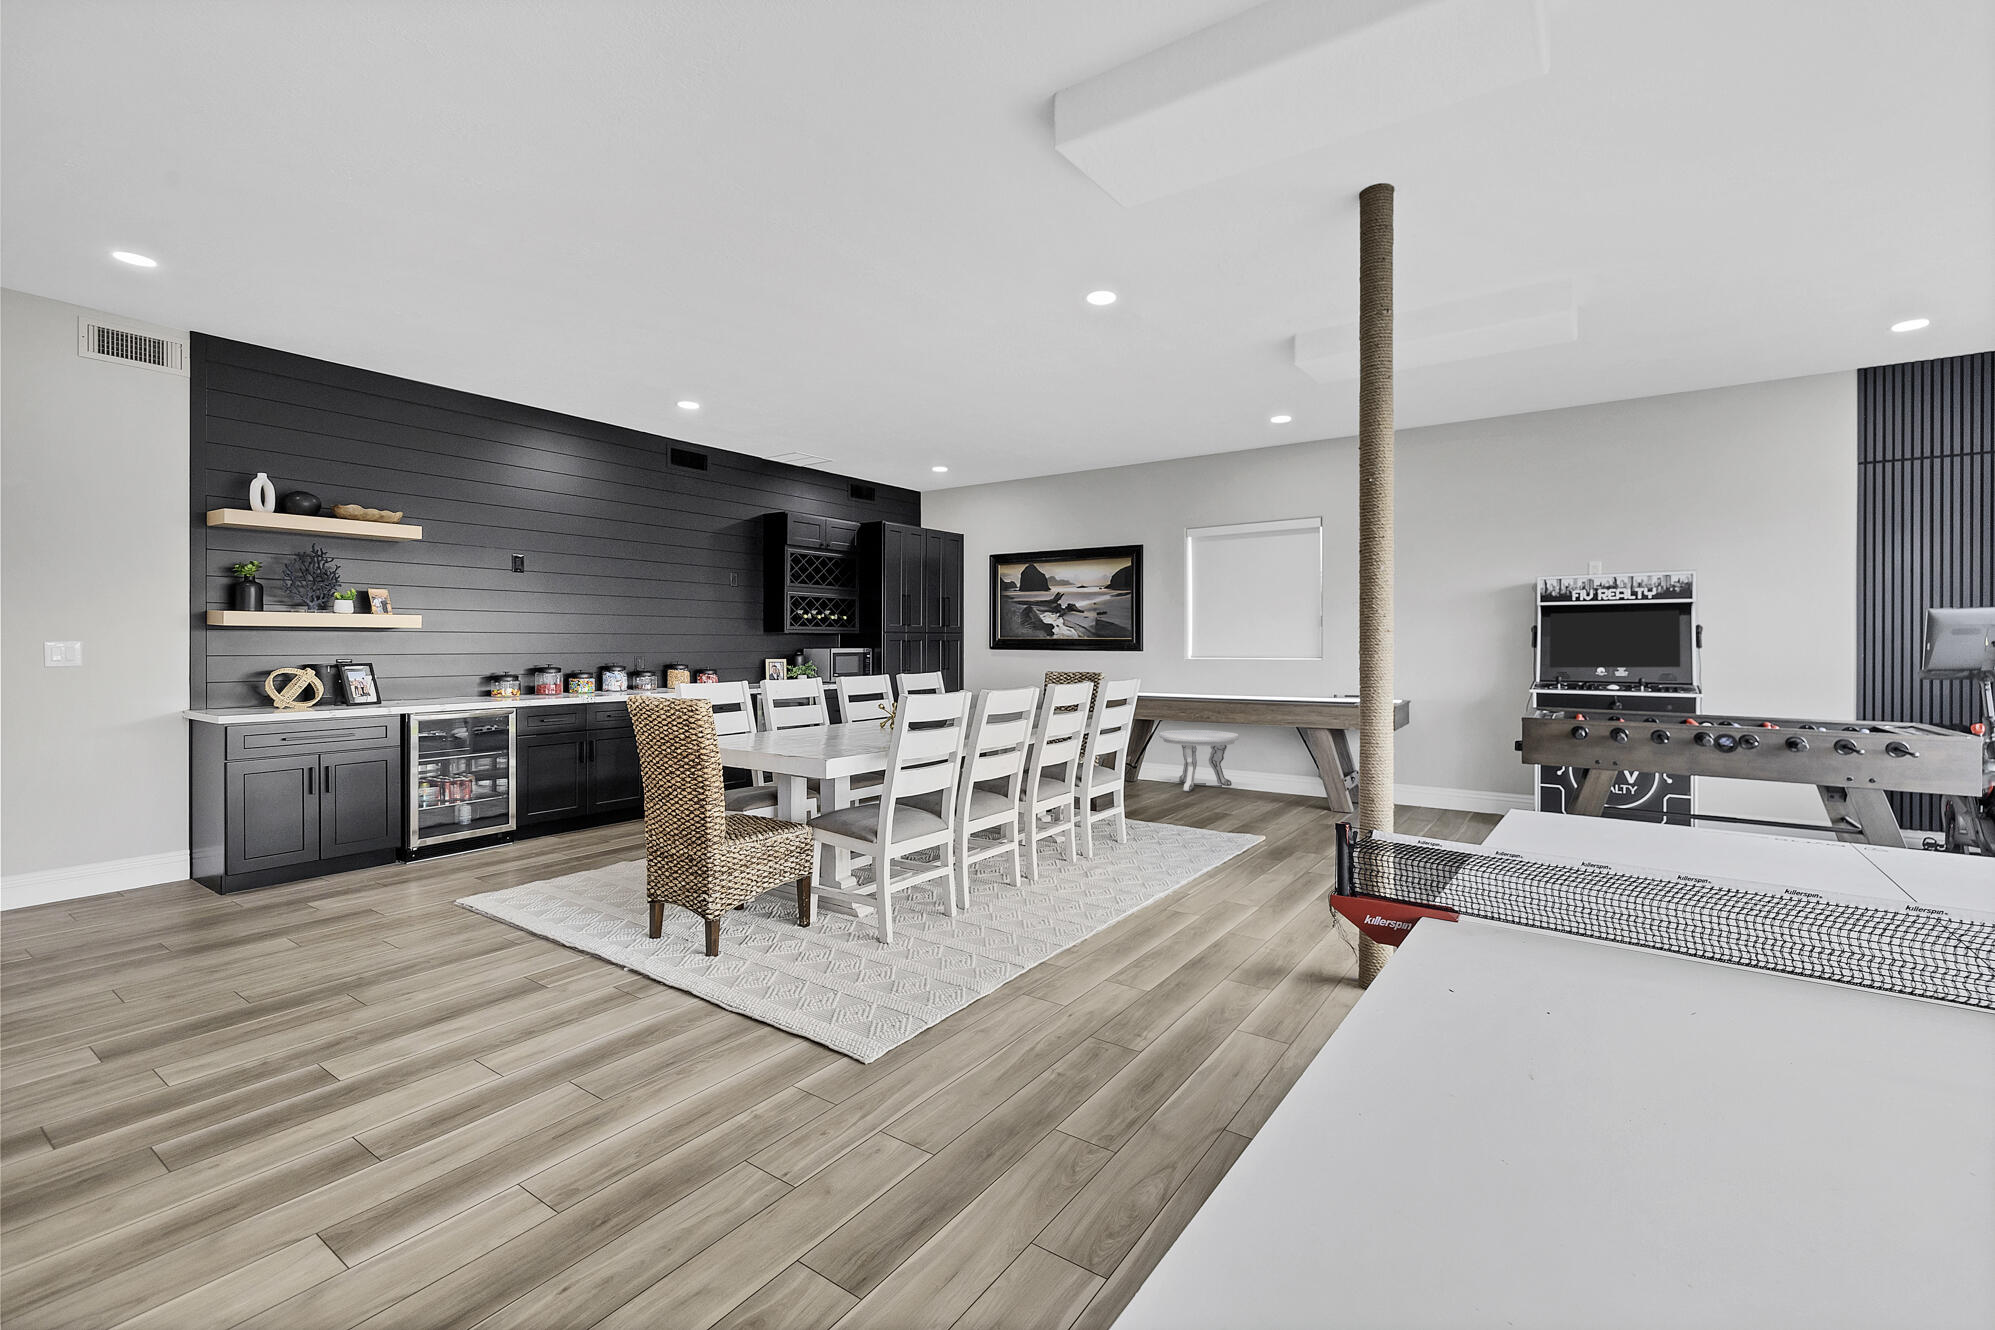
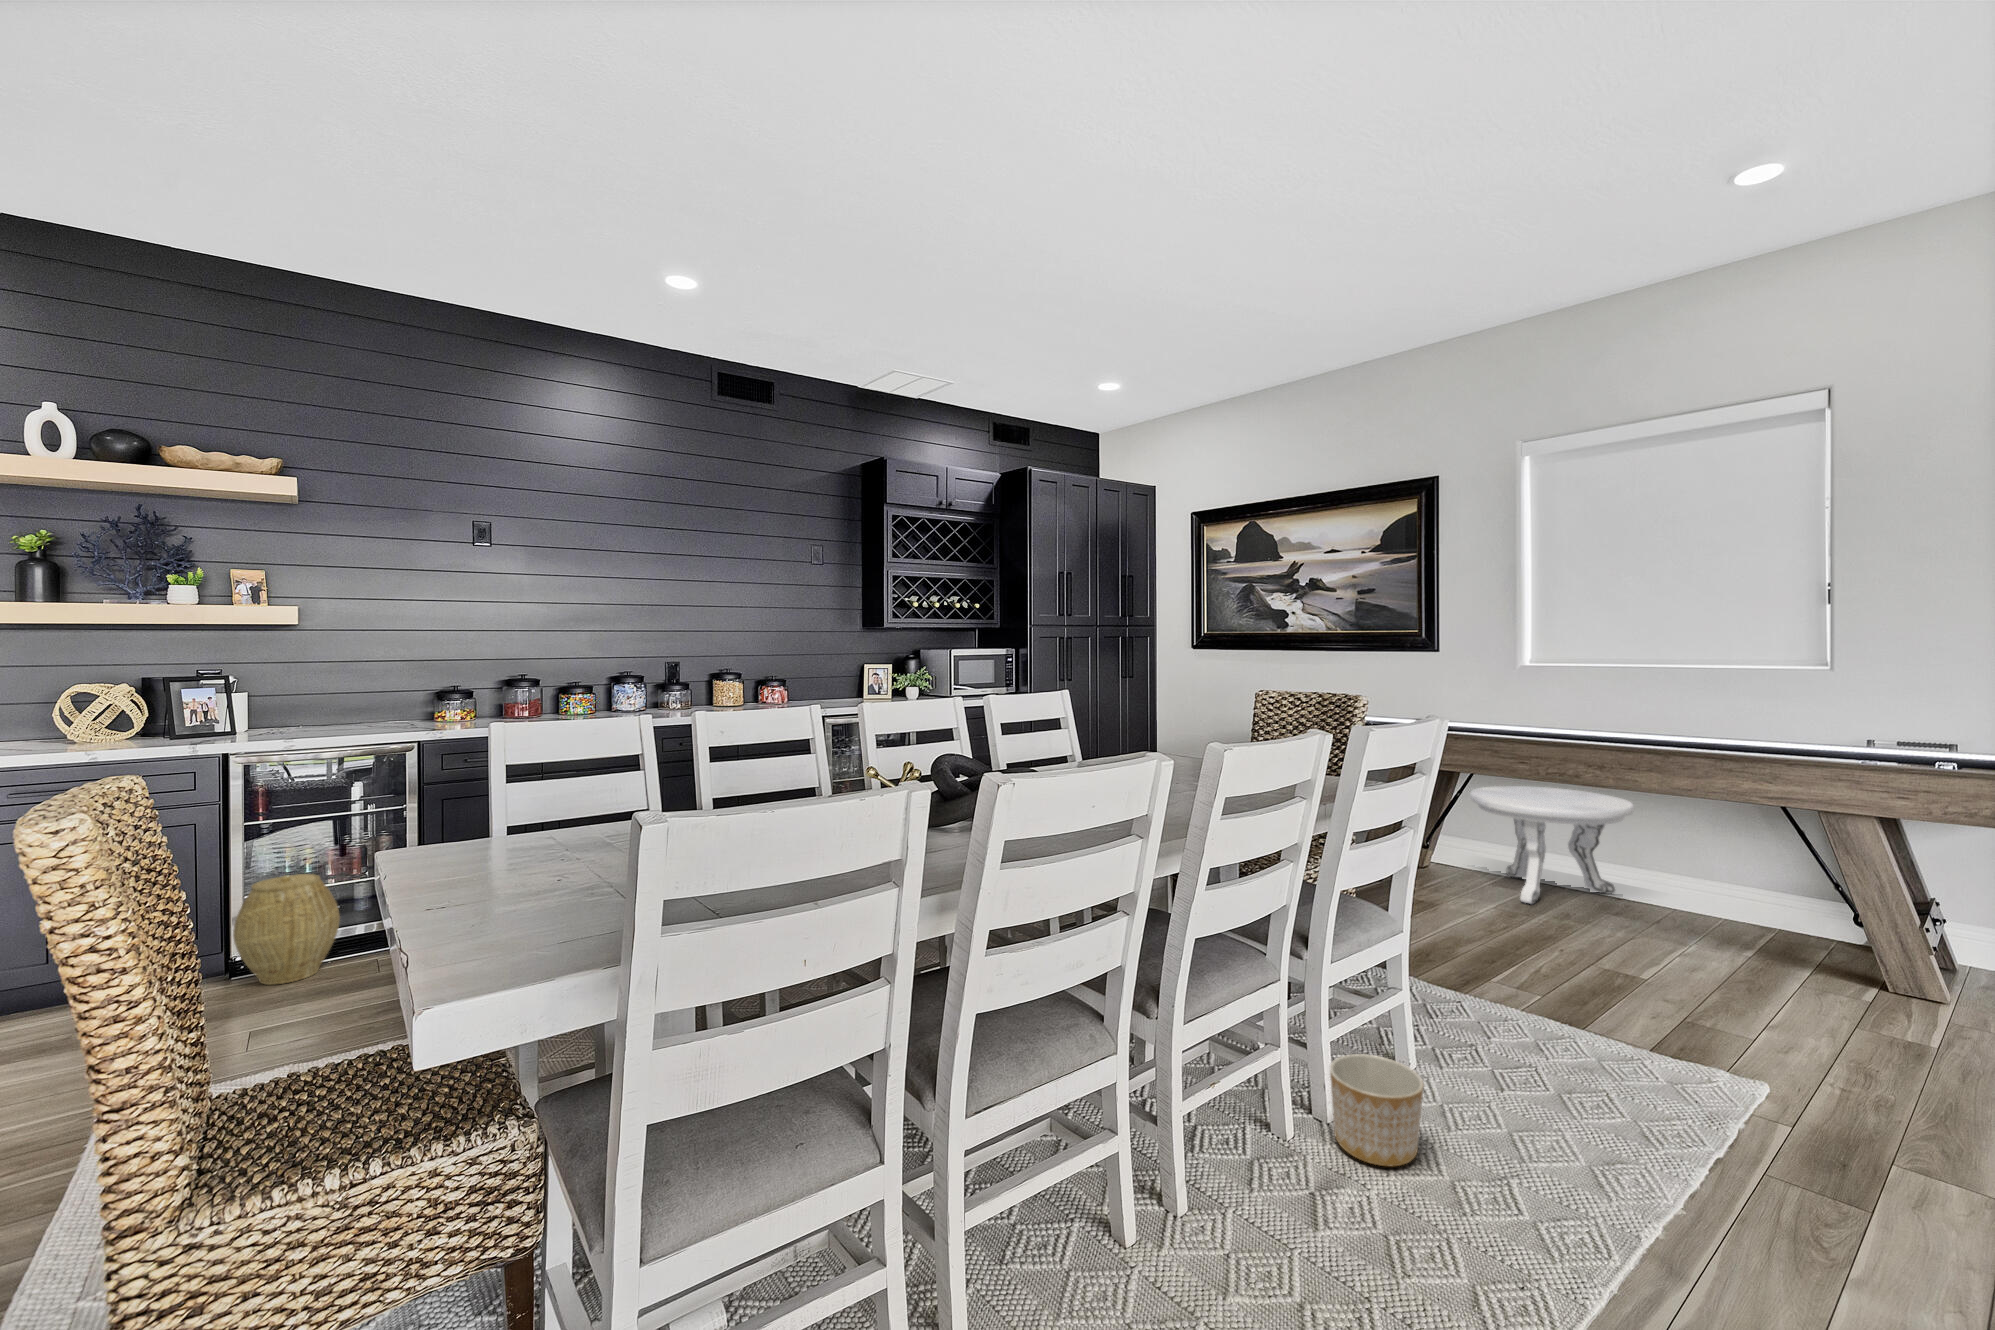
woven basket: none [426,792,488,861] -> present [233,874,340,985]
planter: none [1091,826,1128,864] -> present [1330,1054,1424,1166]

